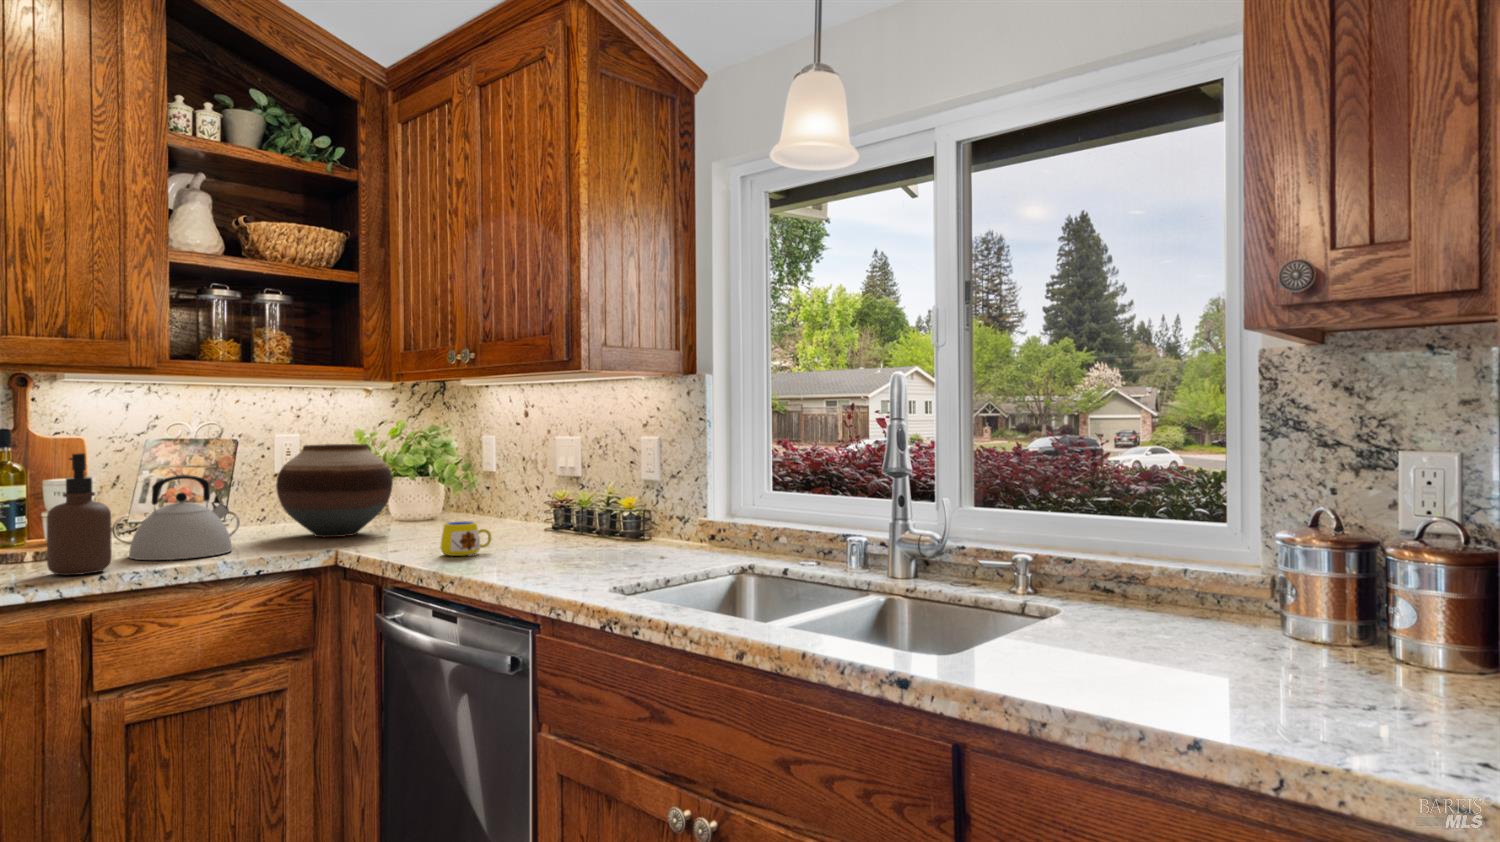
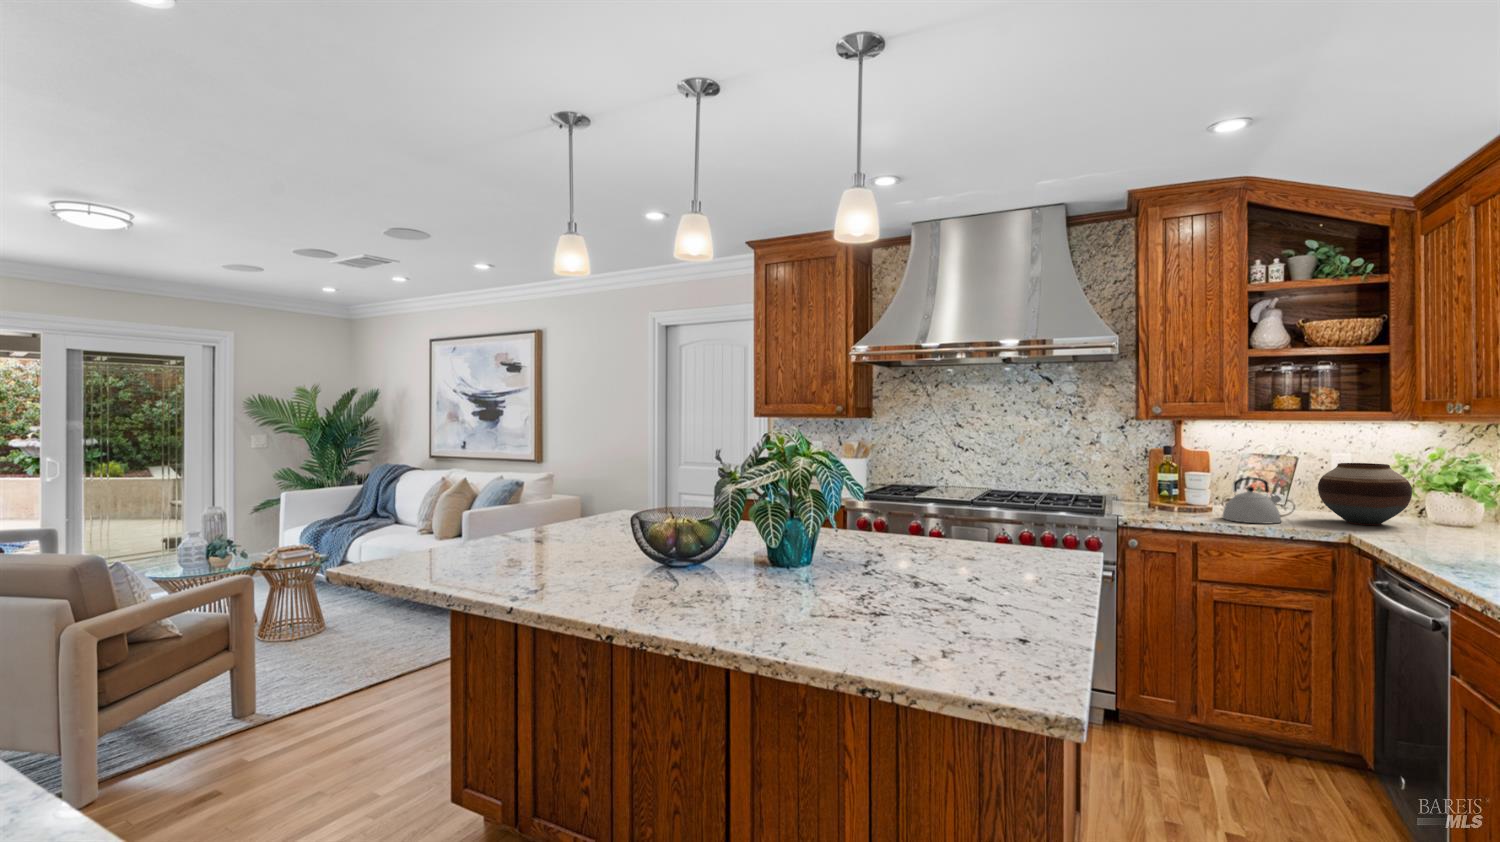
soap dispenser: present [47,453,112,575] -> none [1179,464,1208,522]
mug: present [440,522,491,556] -> none [1420,526,1471,553]

